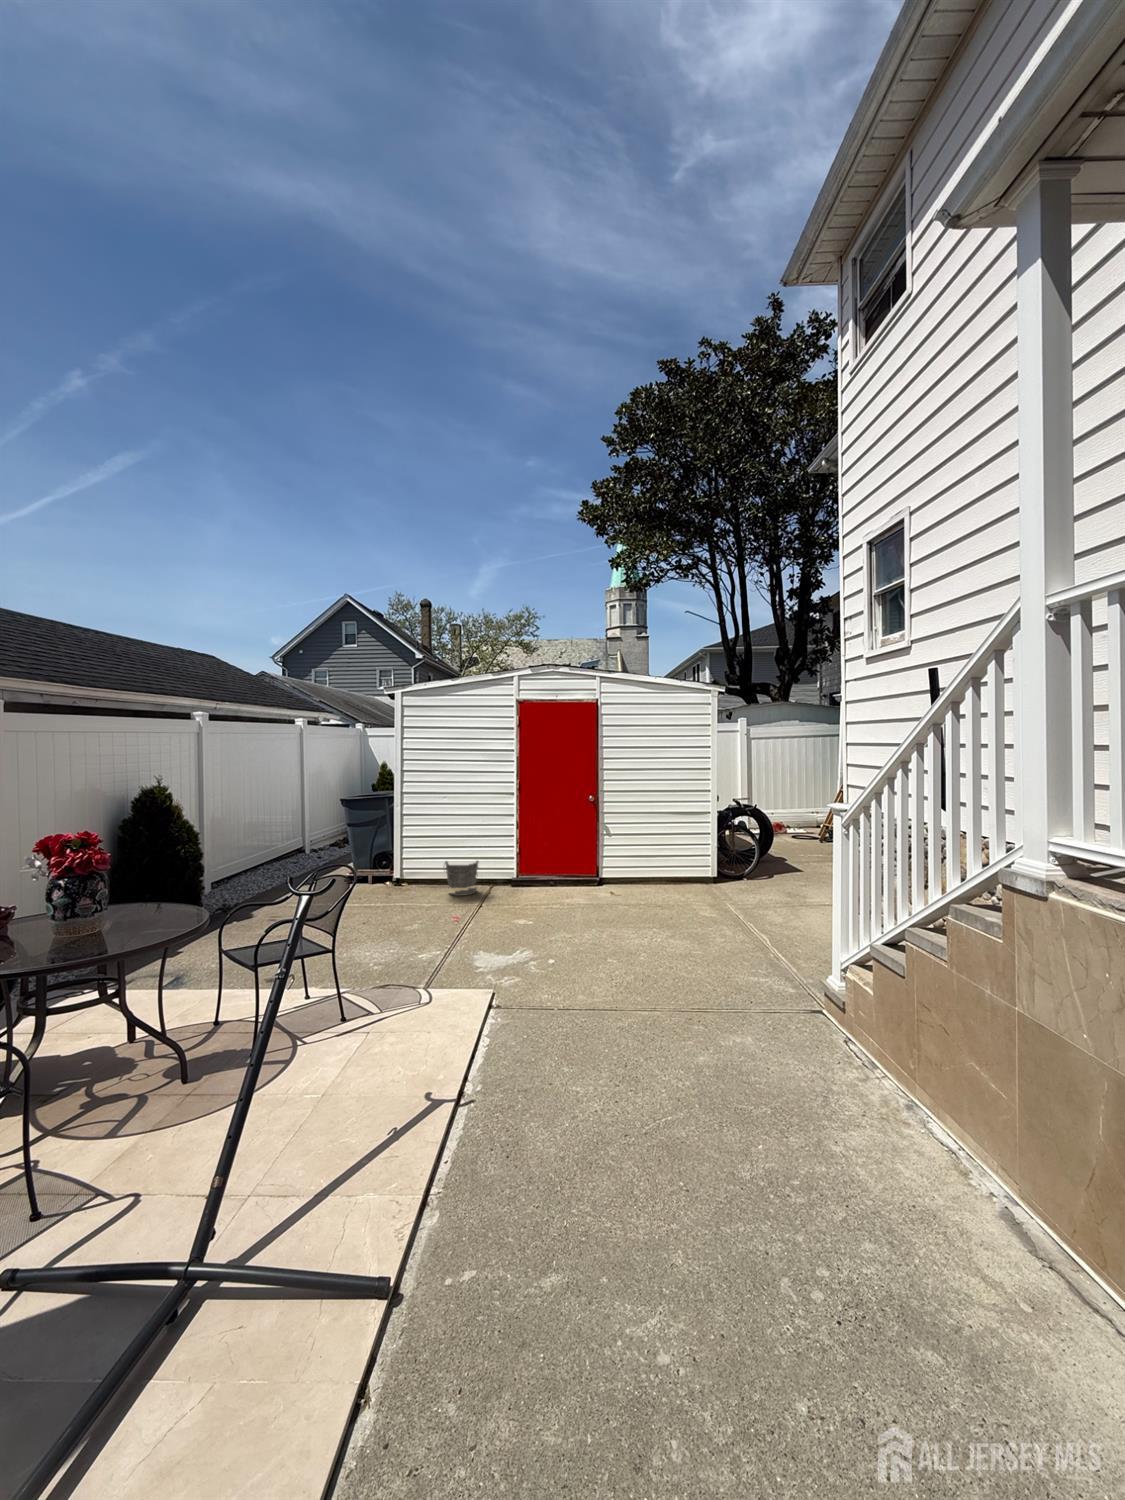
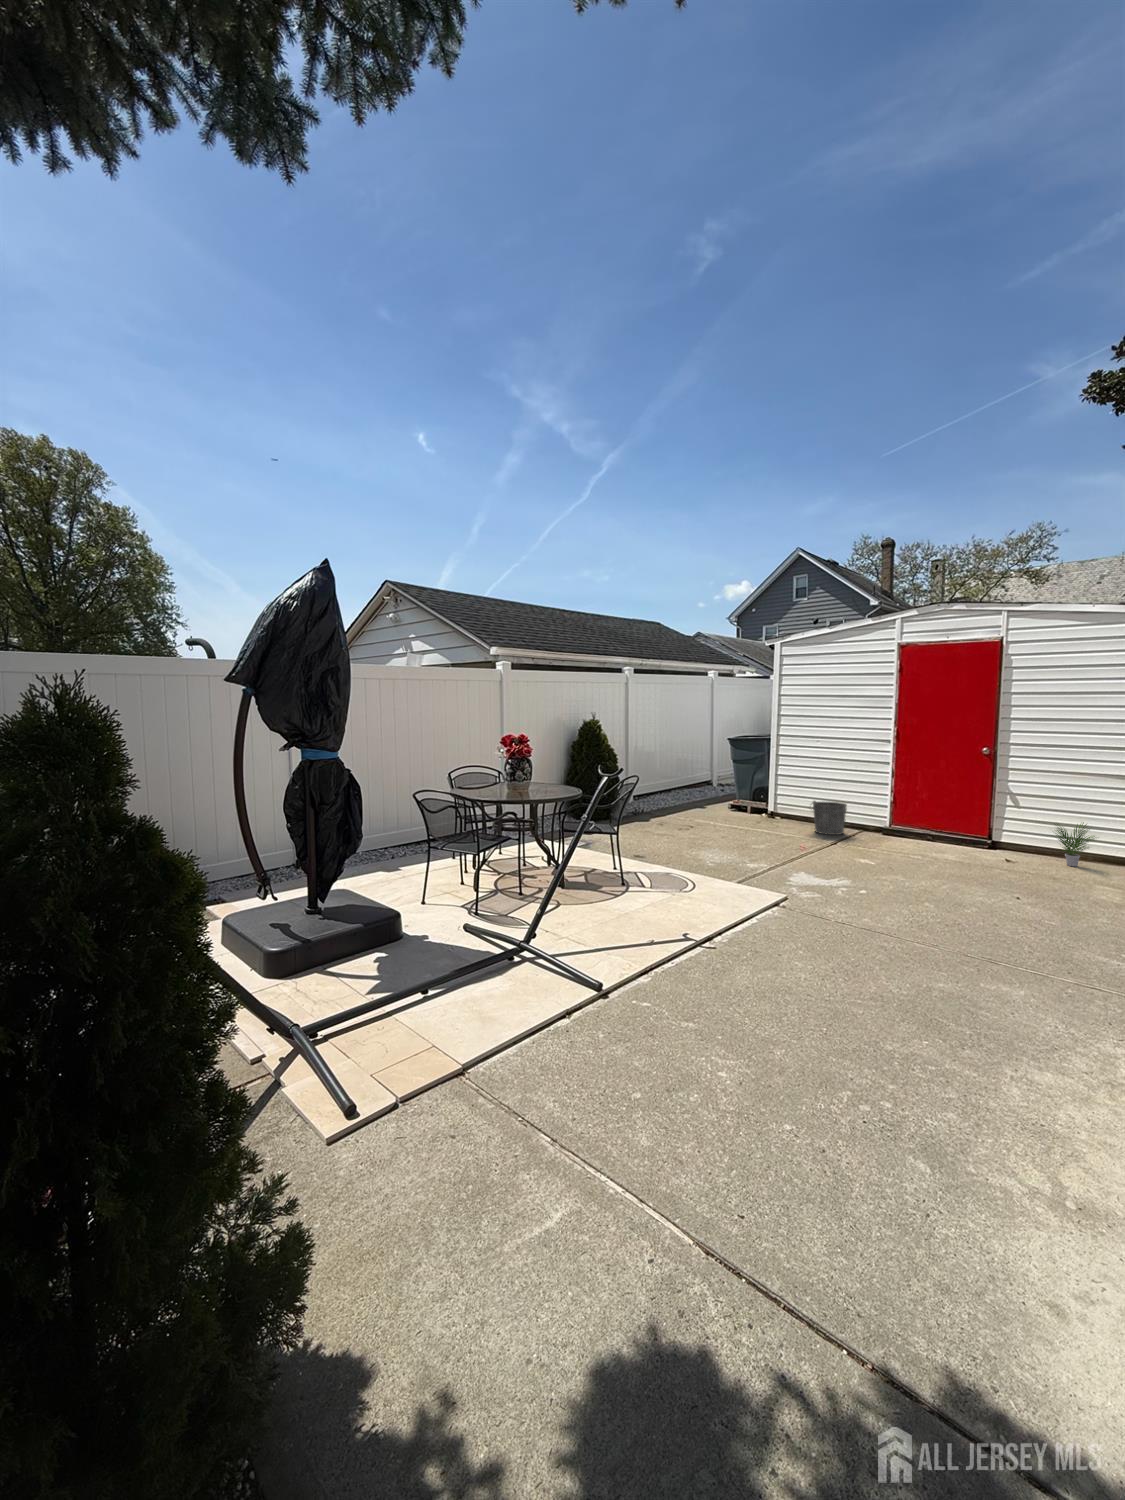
potted plant: none [640,851,673,890] -> present [1055,822,1095,867]

